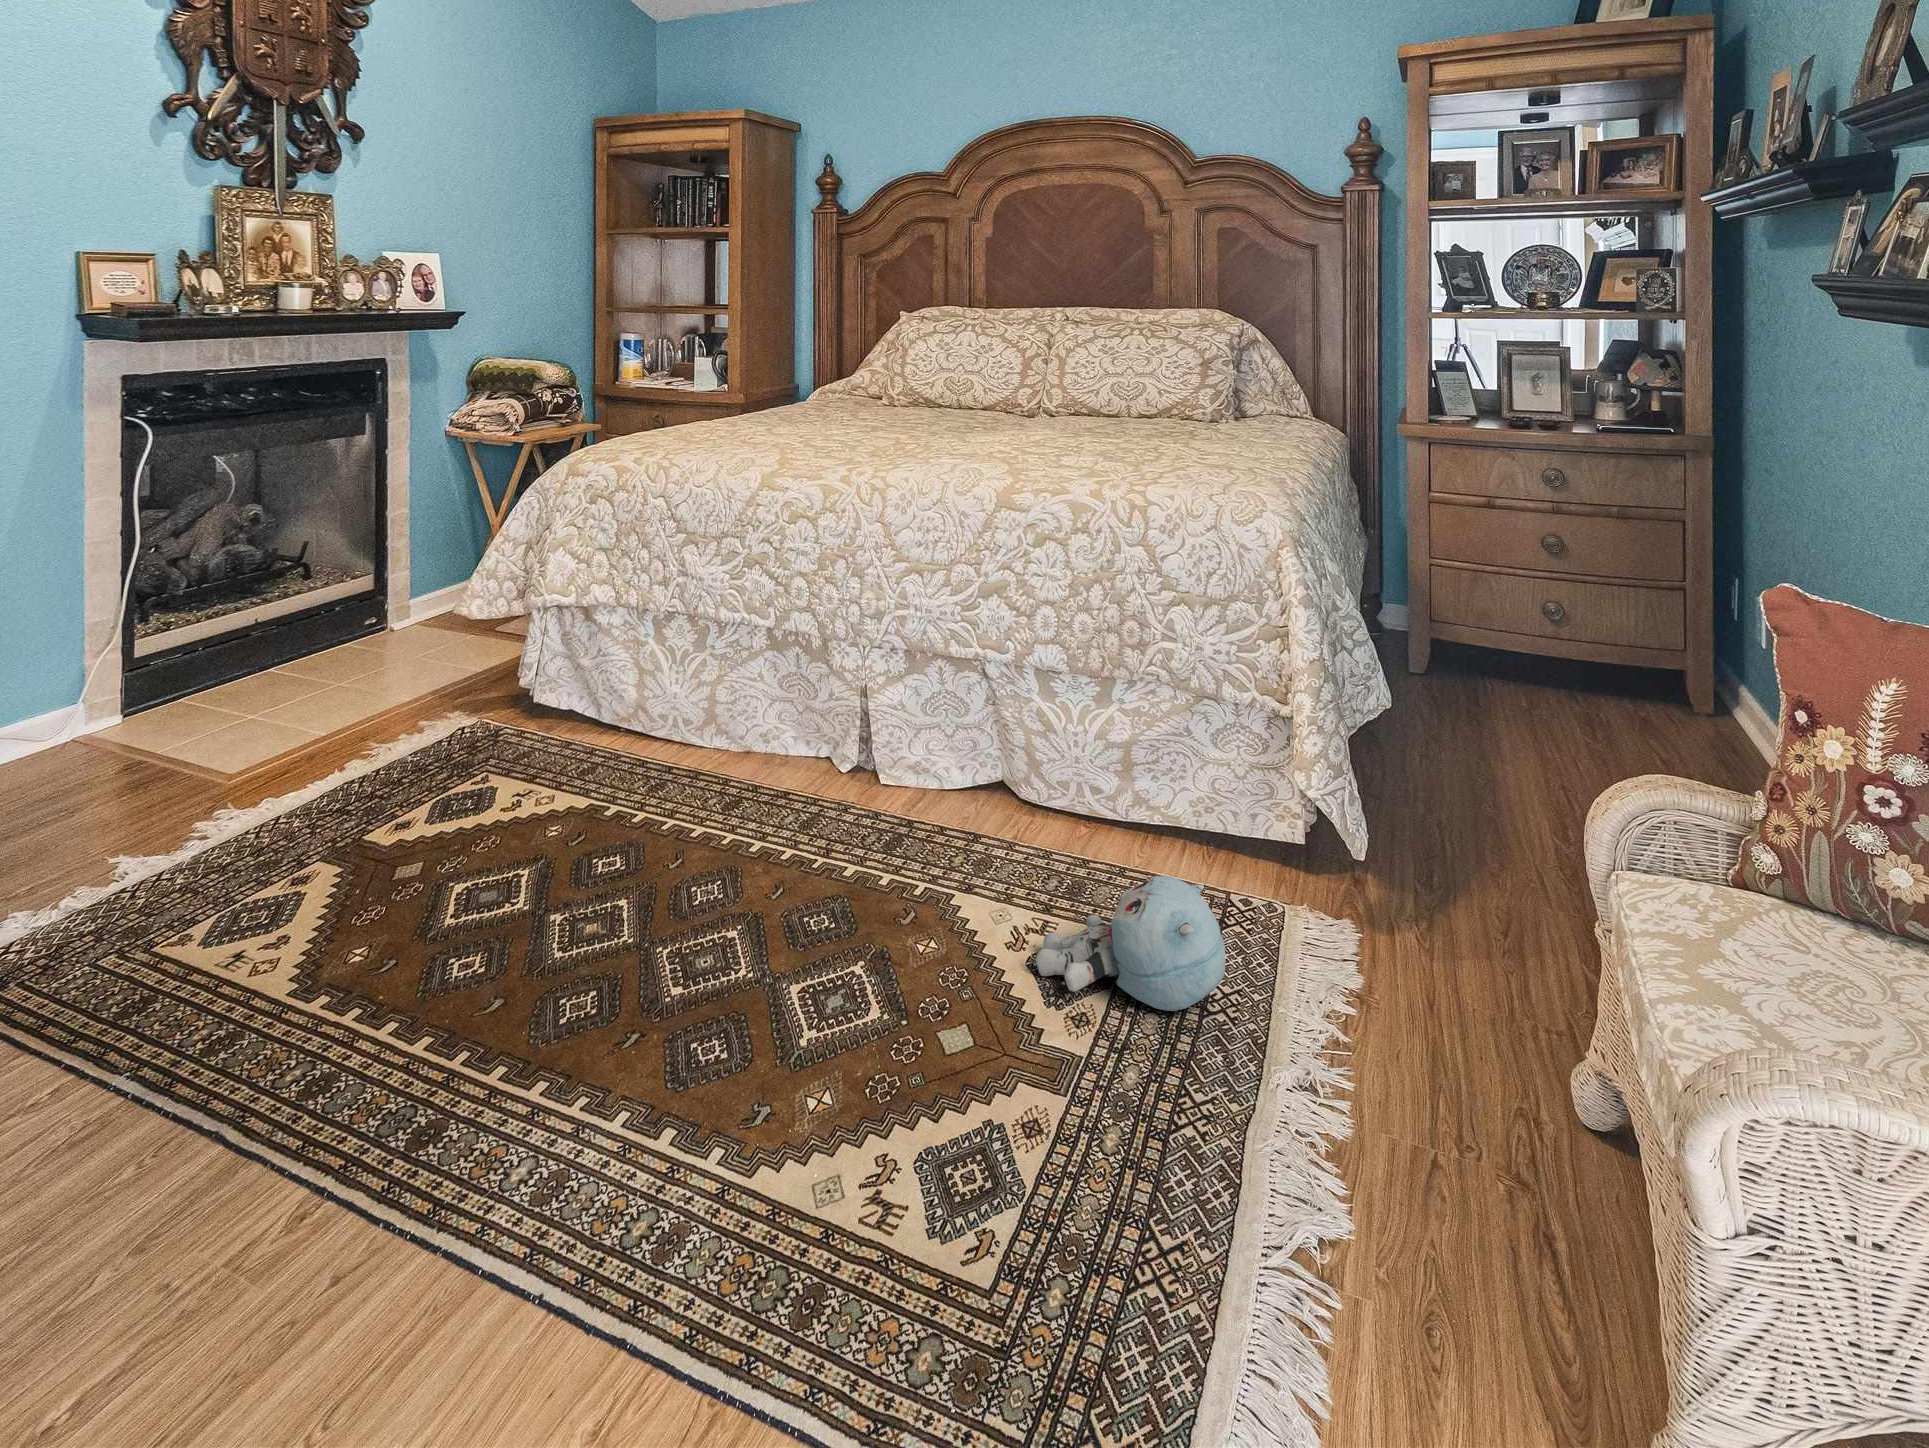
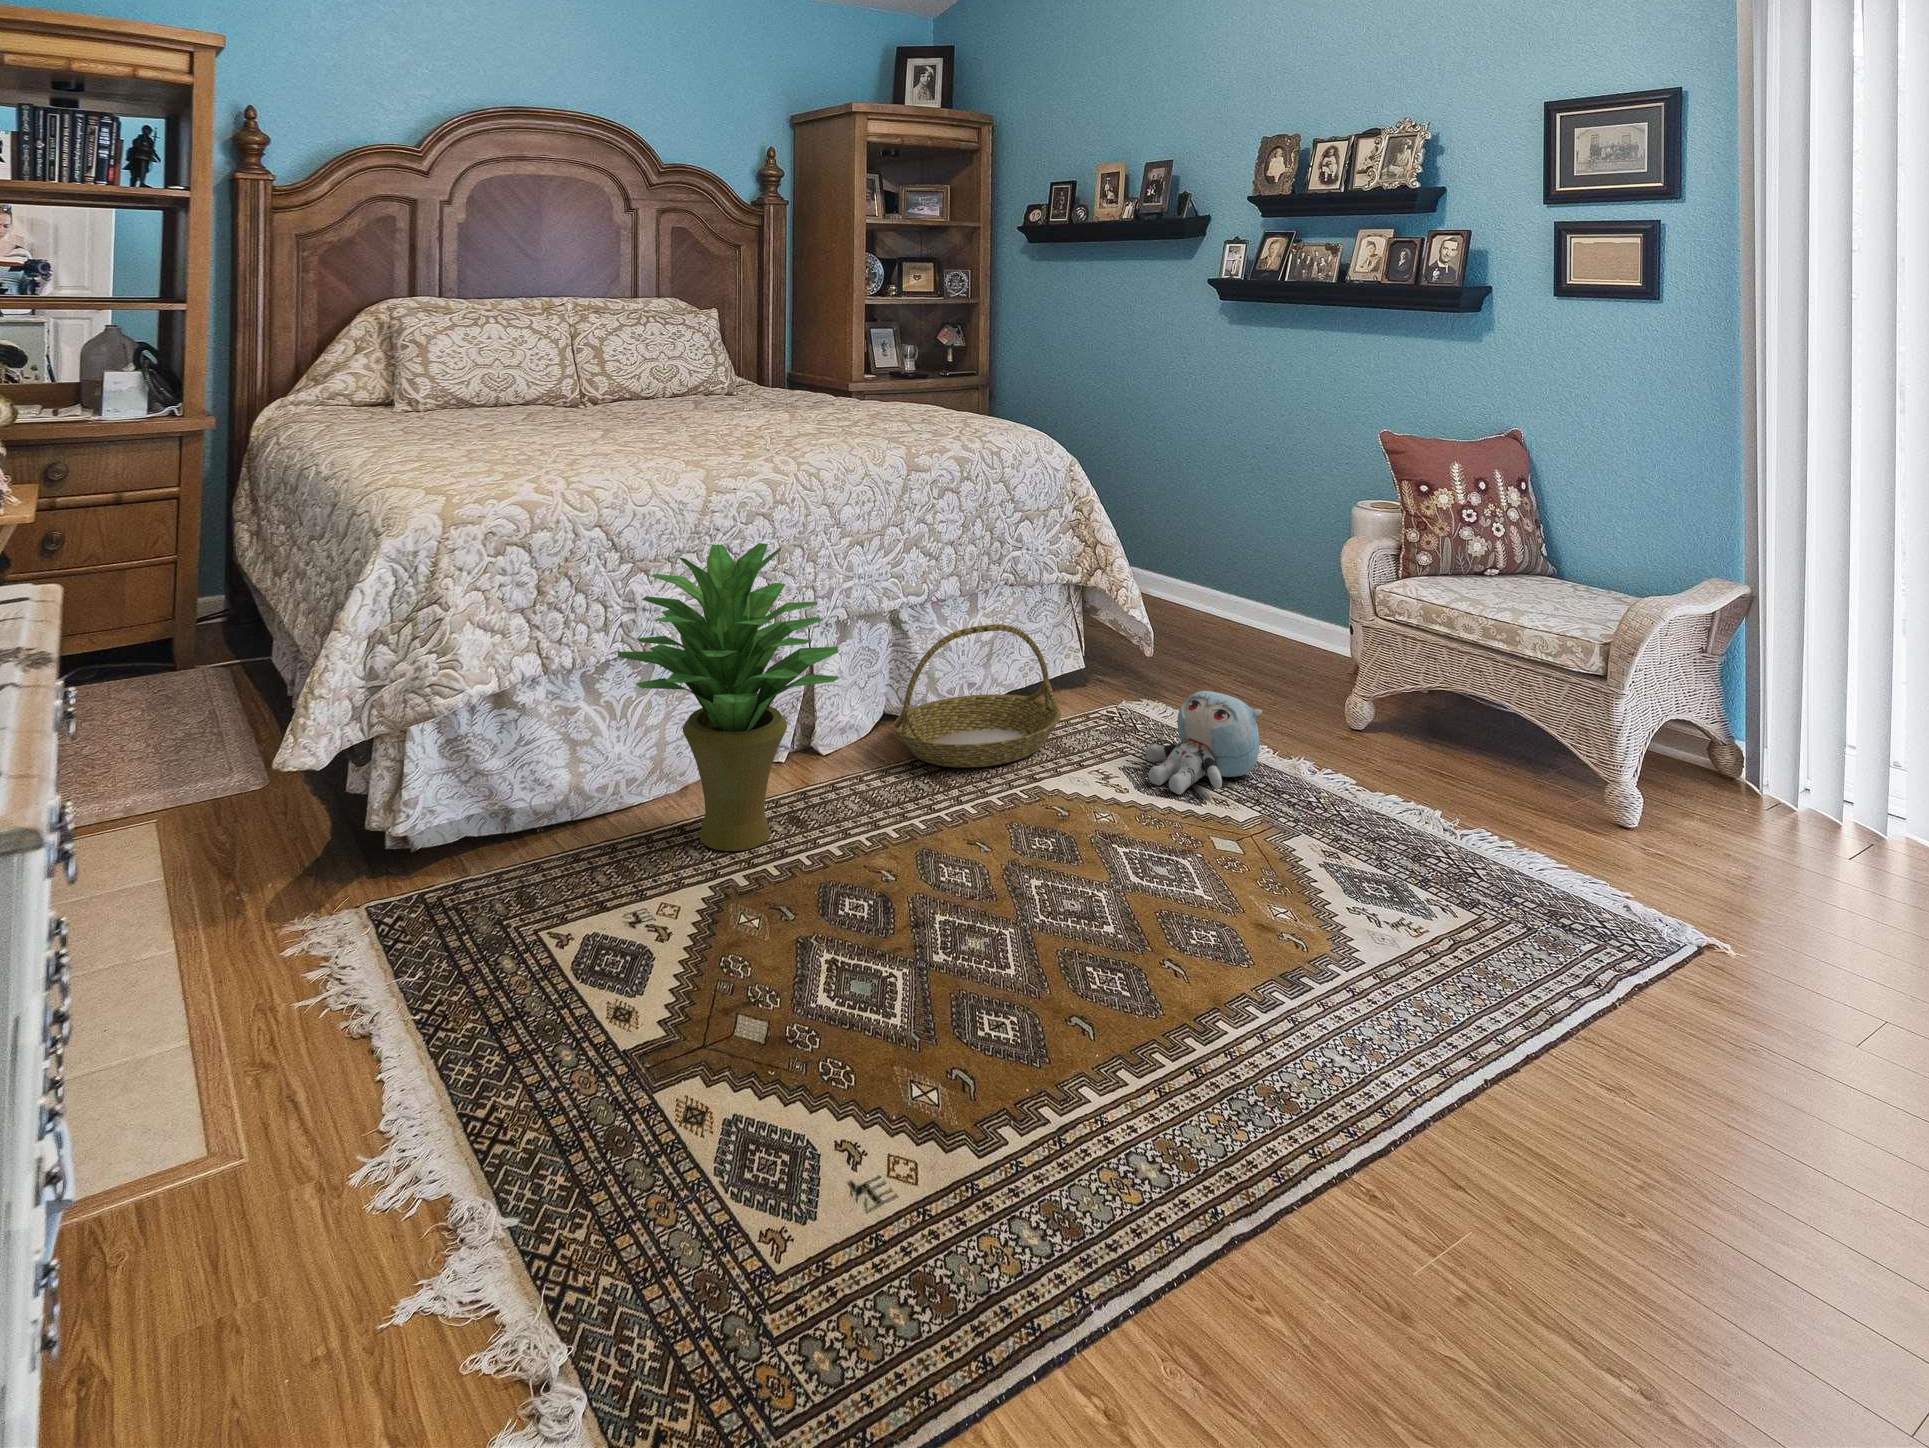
potted plant: none [583,525,780,802] -> present [618,543,839,851]
basket: none [894,694,1109,871] -> present [894,624,1061,767]

